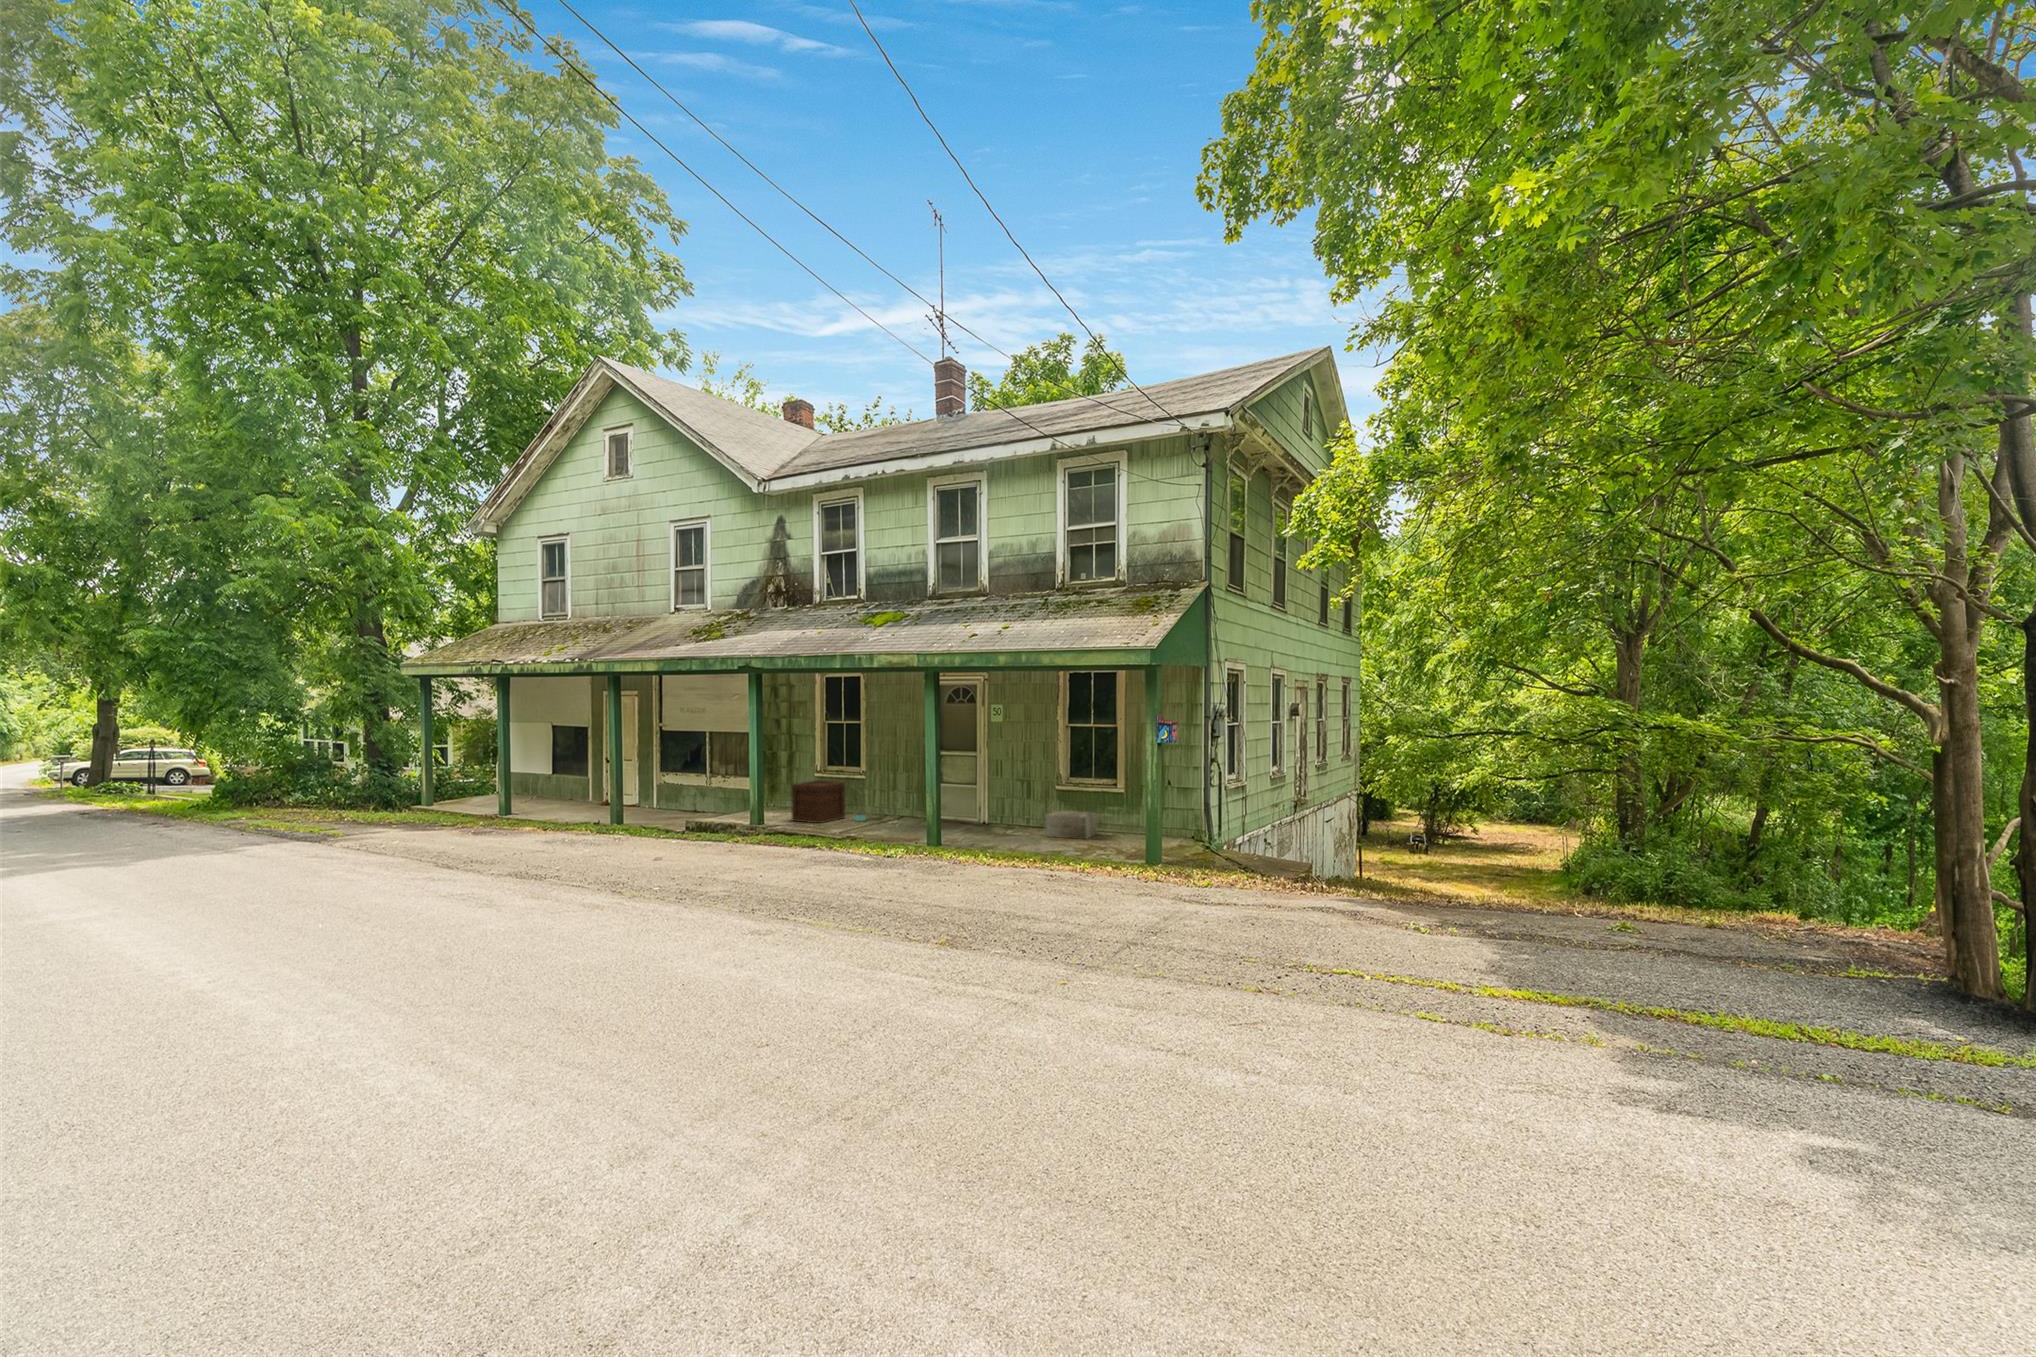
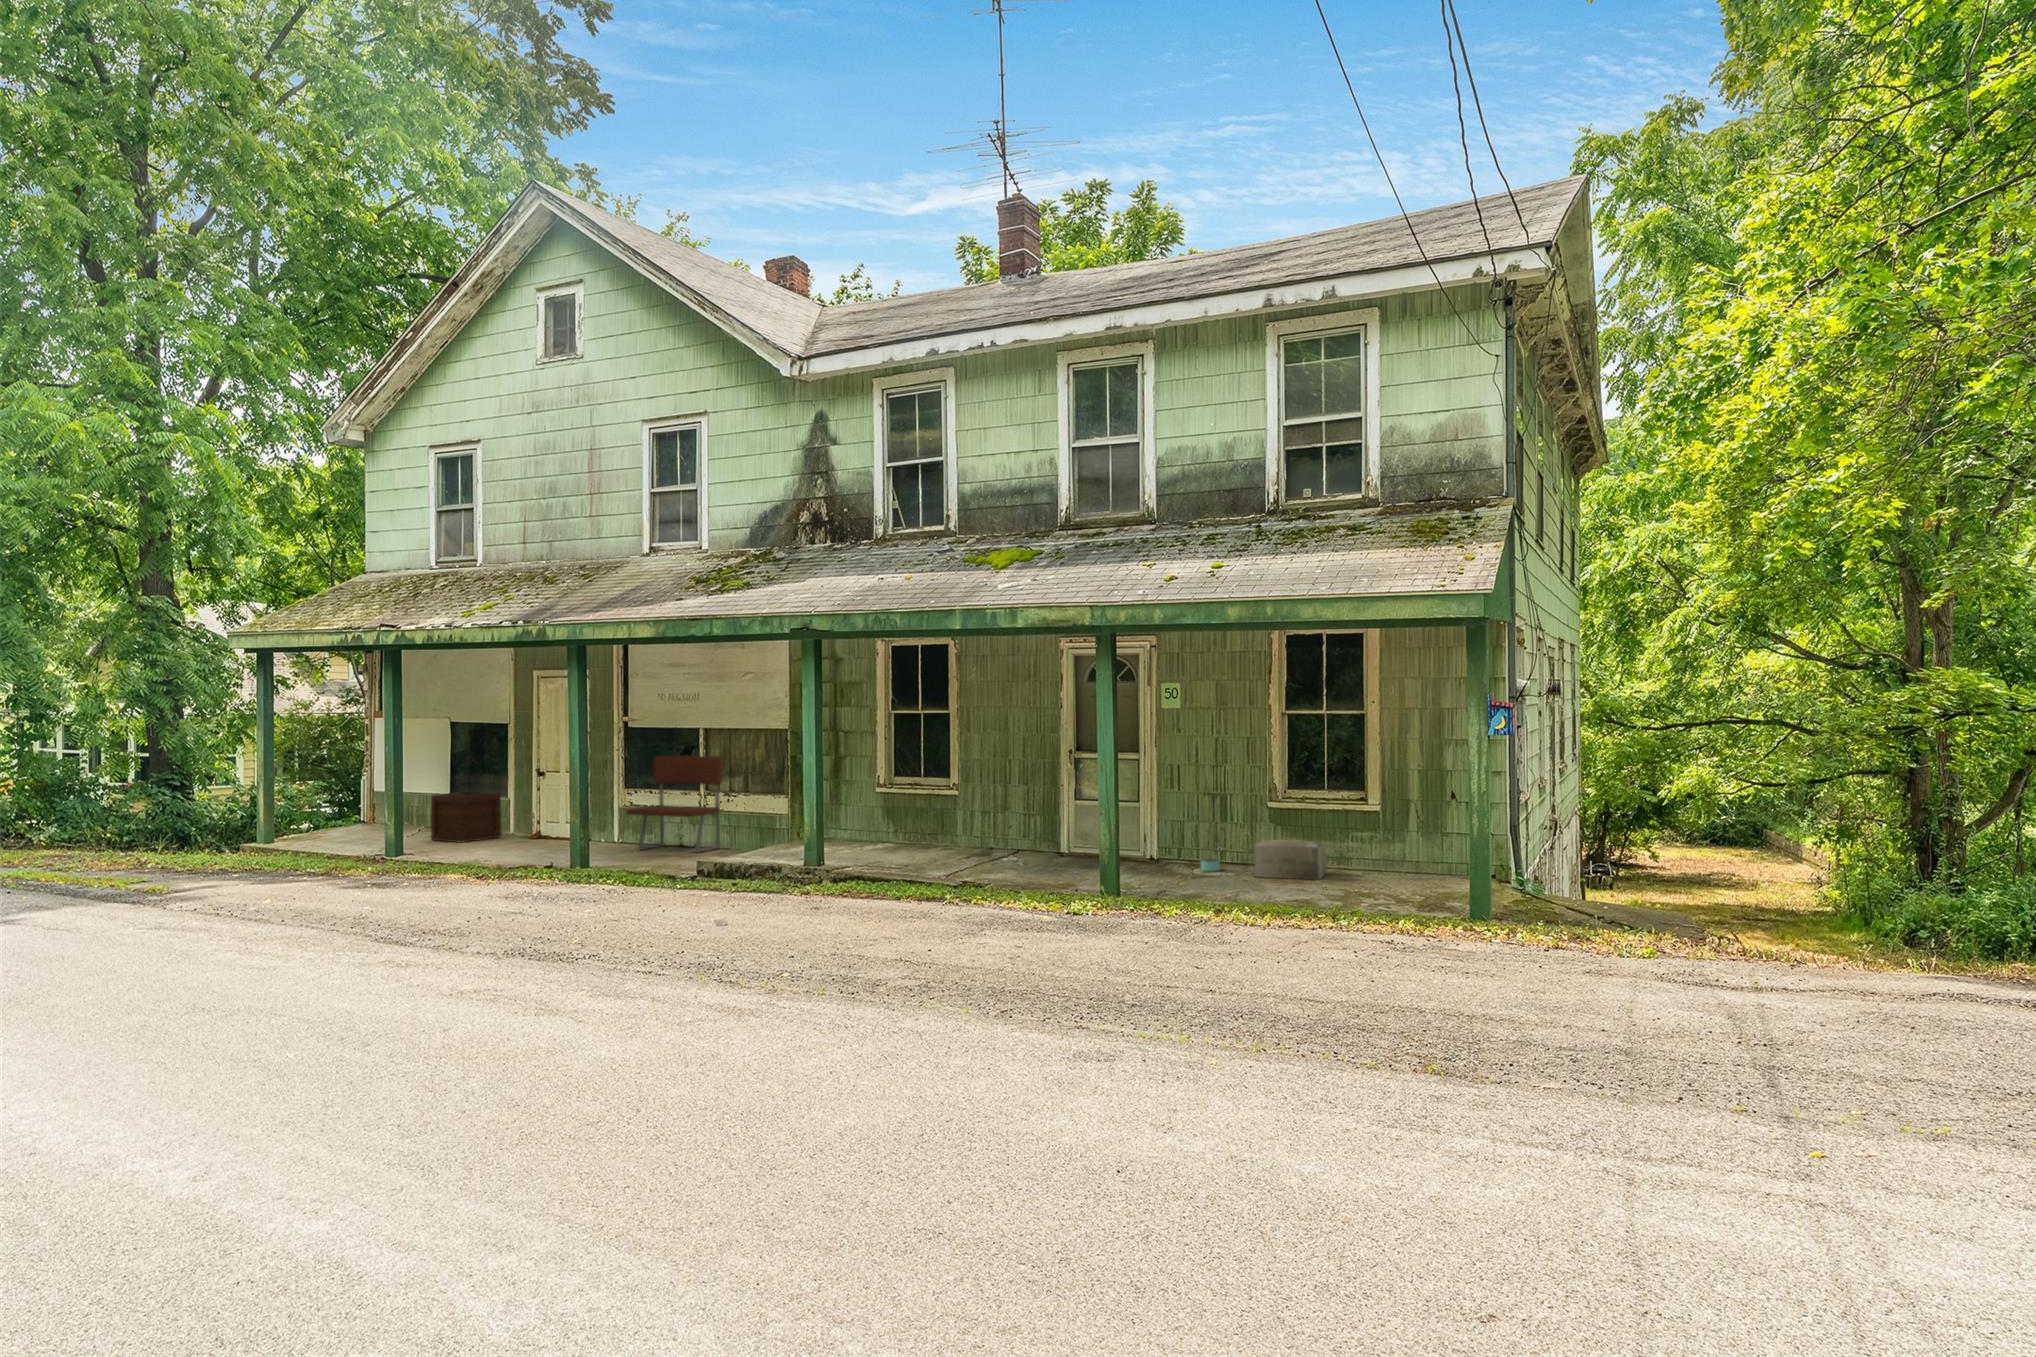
bench: none [654,749,719,815] -> present [626,756,722,853]
wooden crate: present [791,780,845,823] -> present [431,791,501,843]
potted plant: present [854,797,866,821] -> present [1194,815,1224,871]

